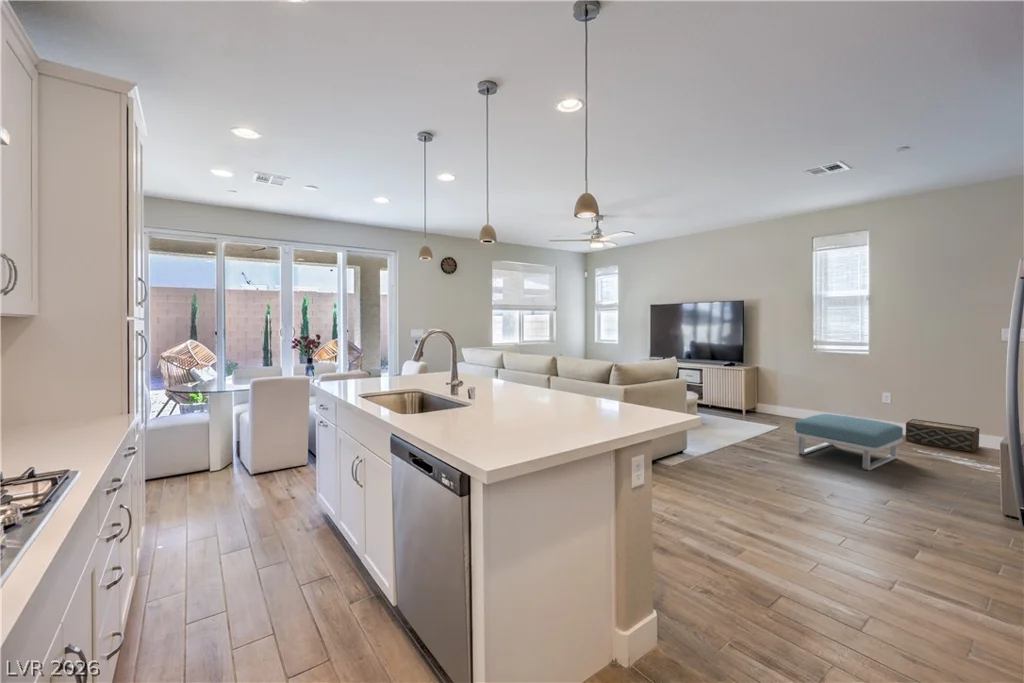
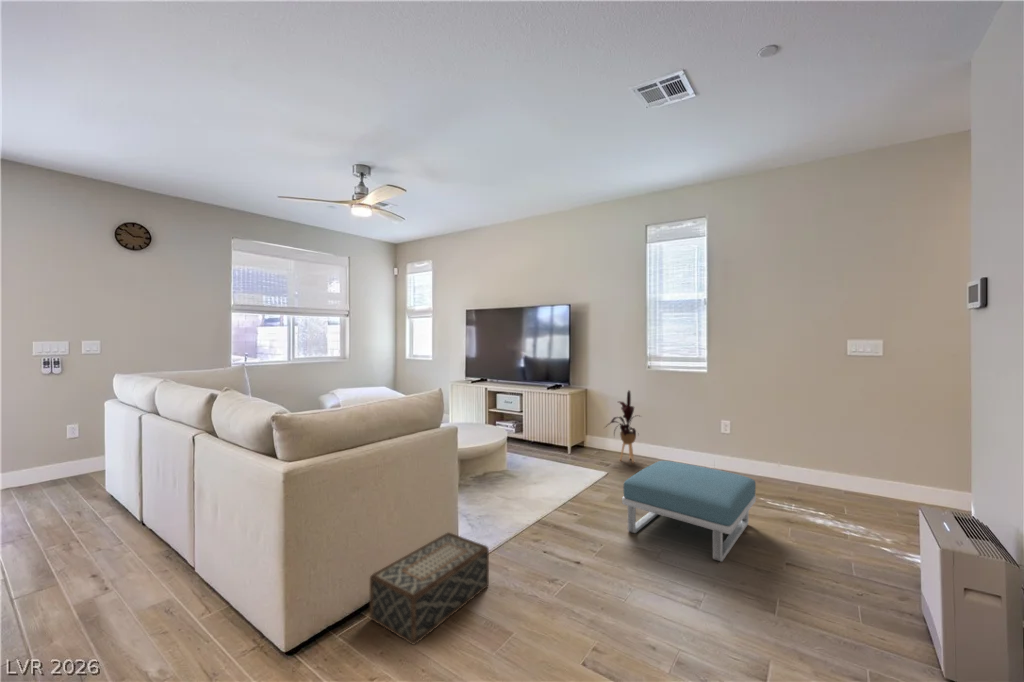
house plant: none [773,367,808,422] -> present [606,391,636,462]
woven basket: present [905,419,979,452] -> present [370,533,489,644]

